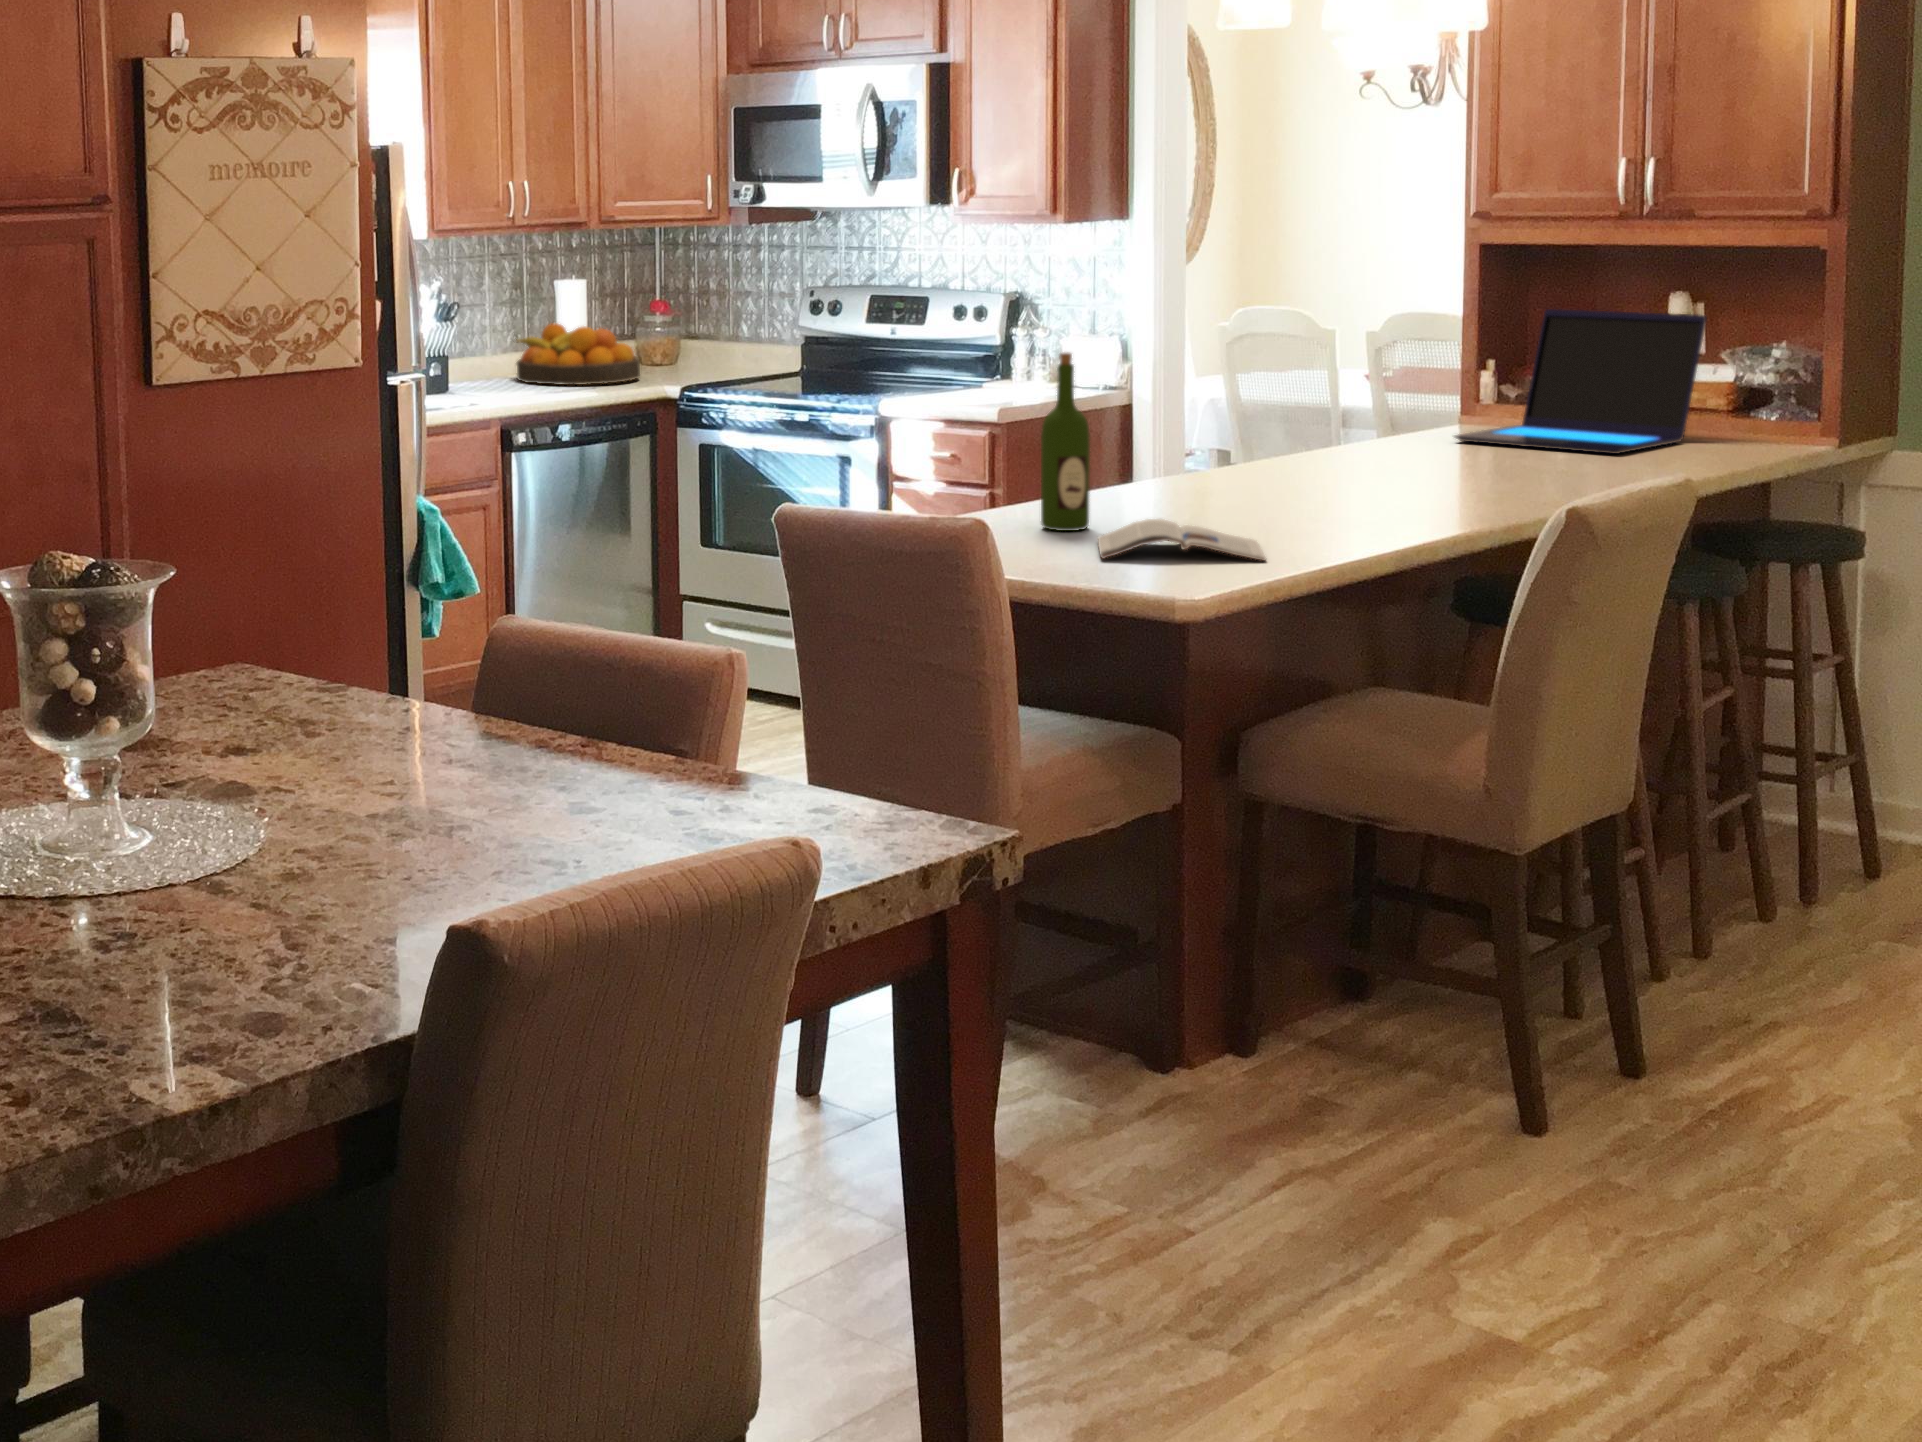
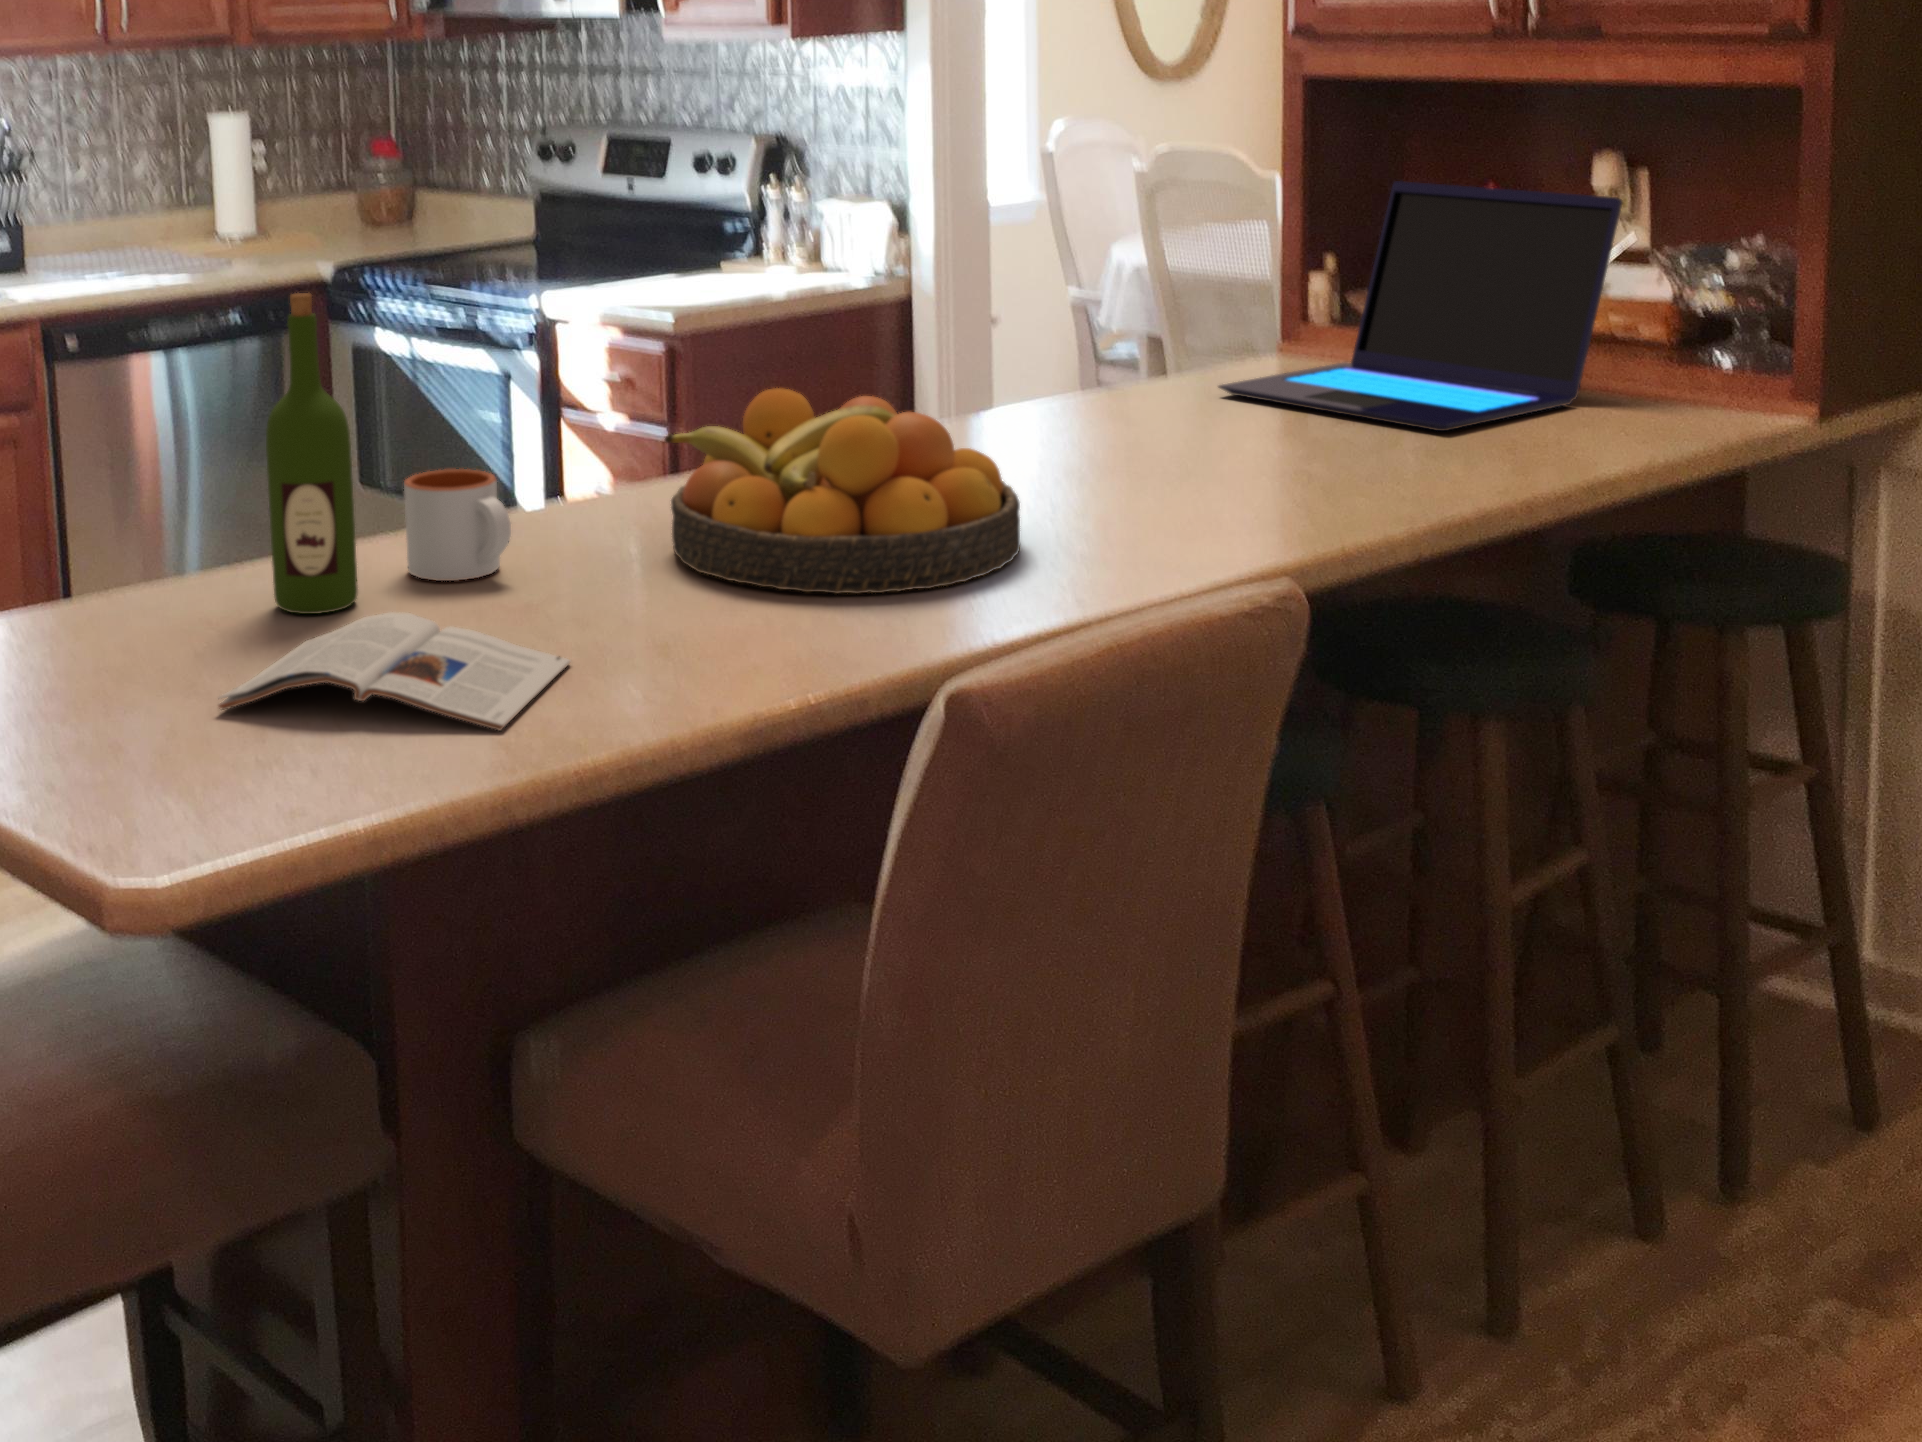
fruit bowl: present [516,323,640,385] -> present [664,388,1020,593]
mug: none [1089,459,1159,519] -> present [404,469,511,581]

